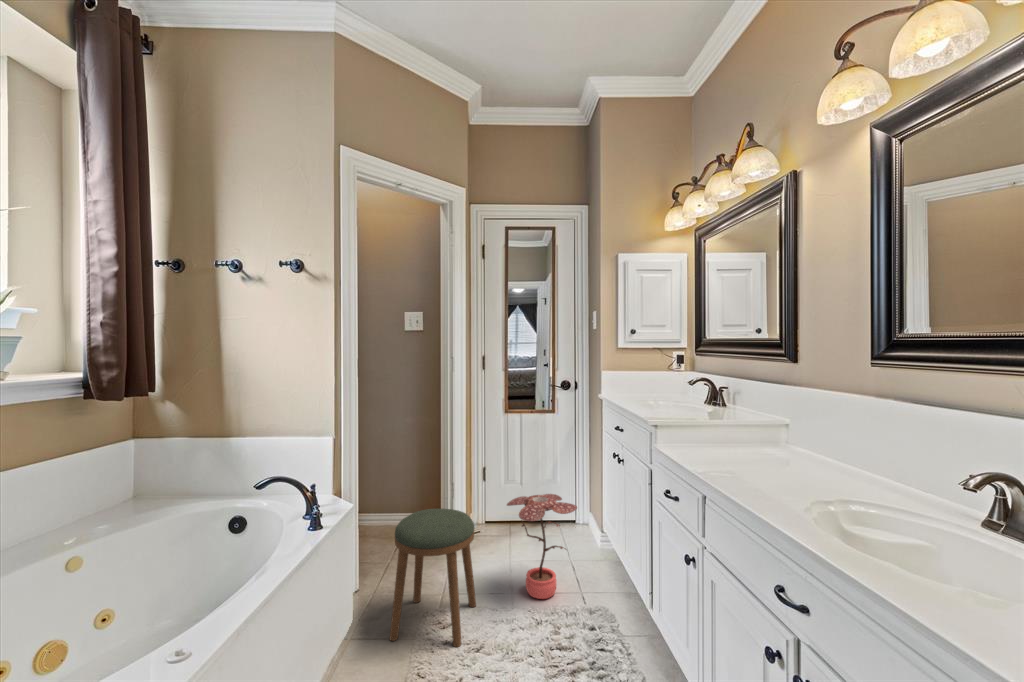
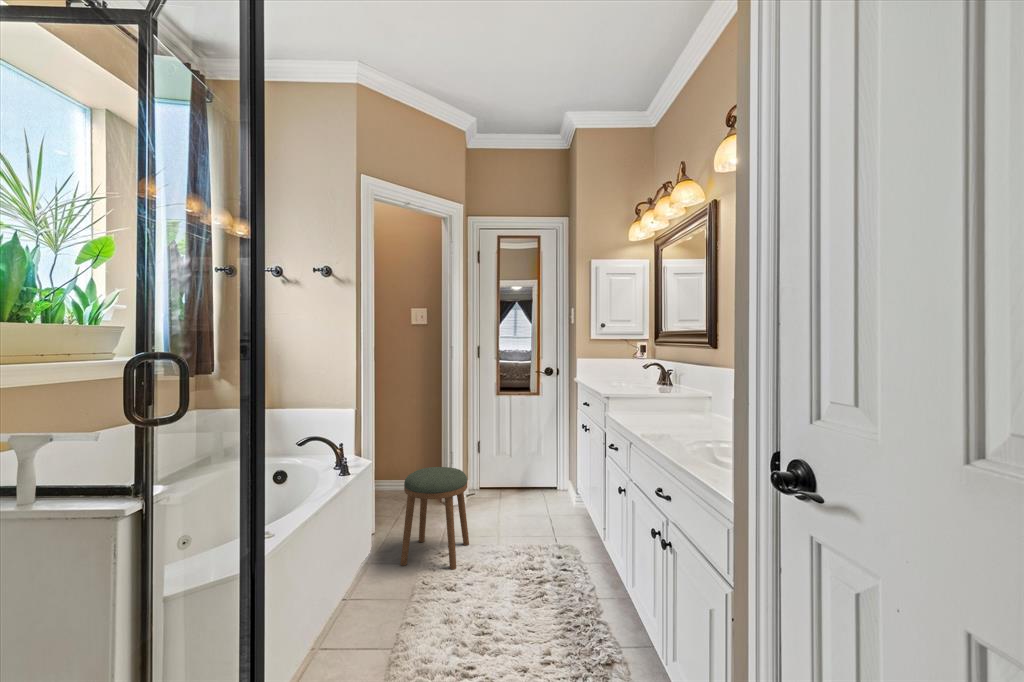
potted plant: present [507,494,577,599] -> none [494,458,551,540]

